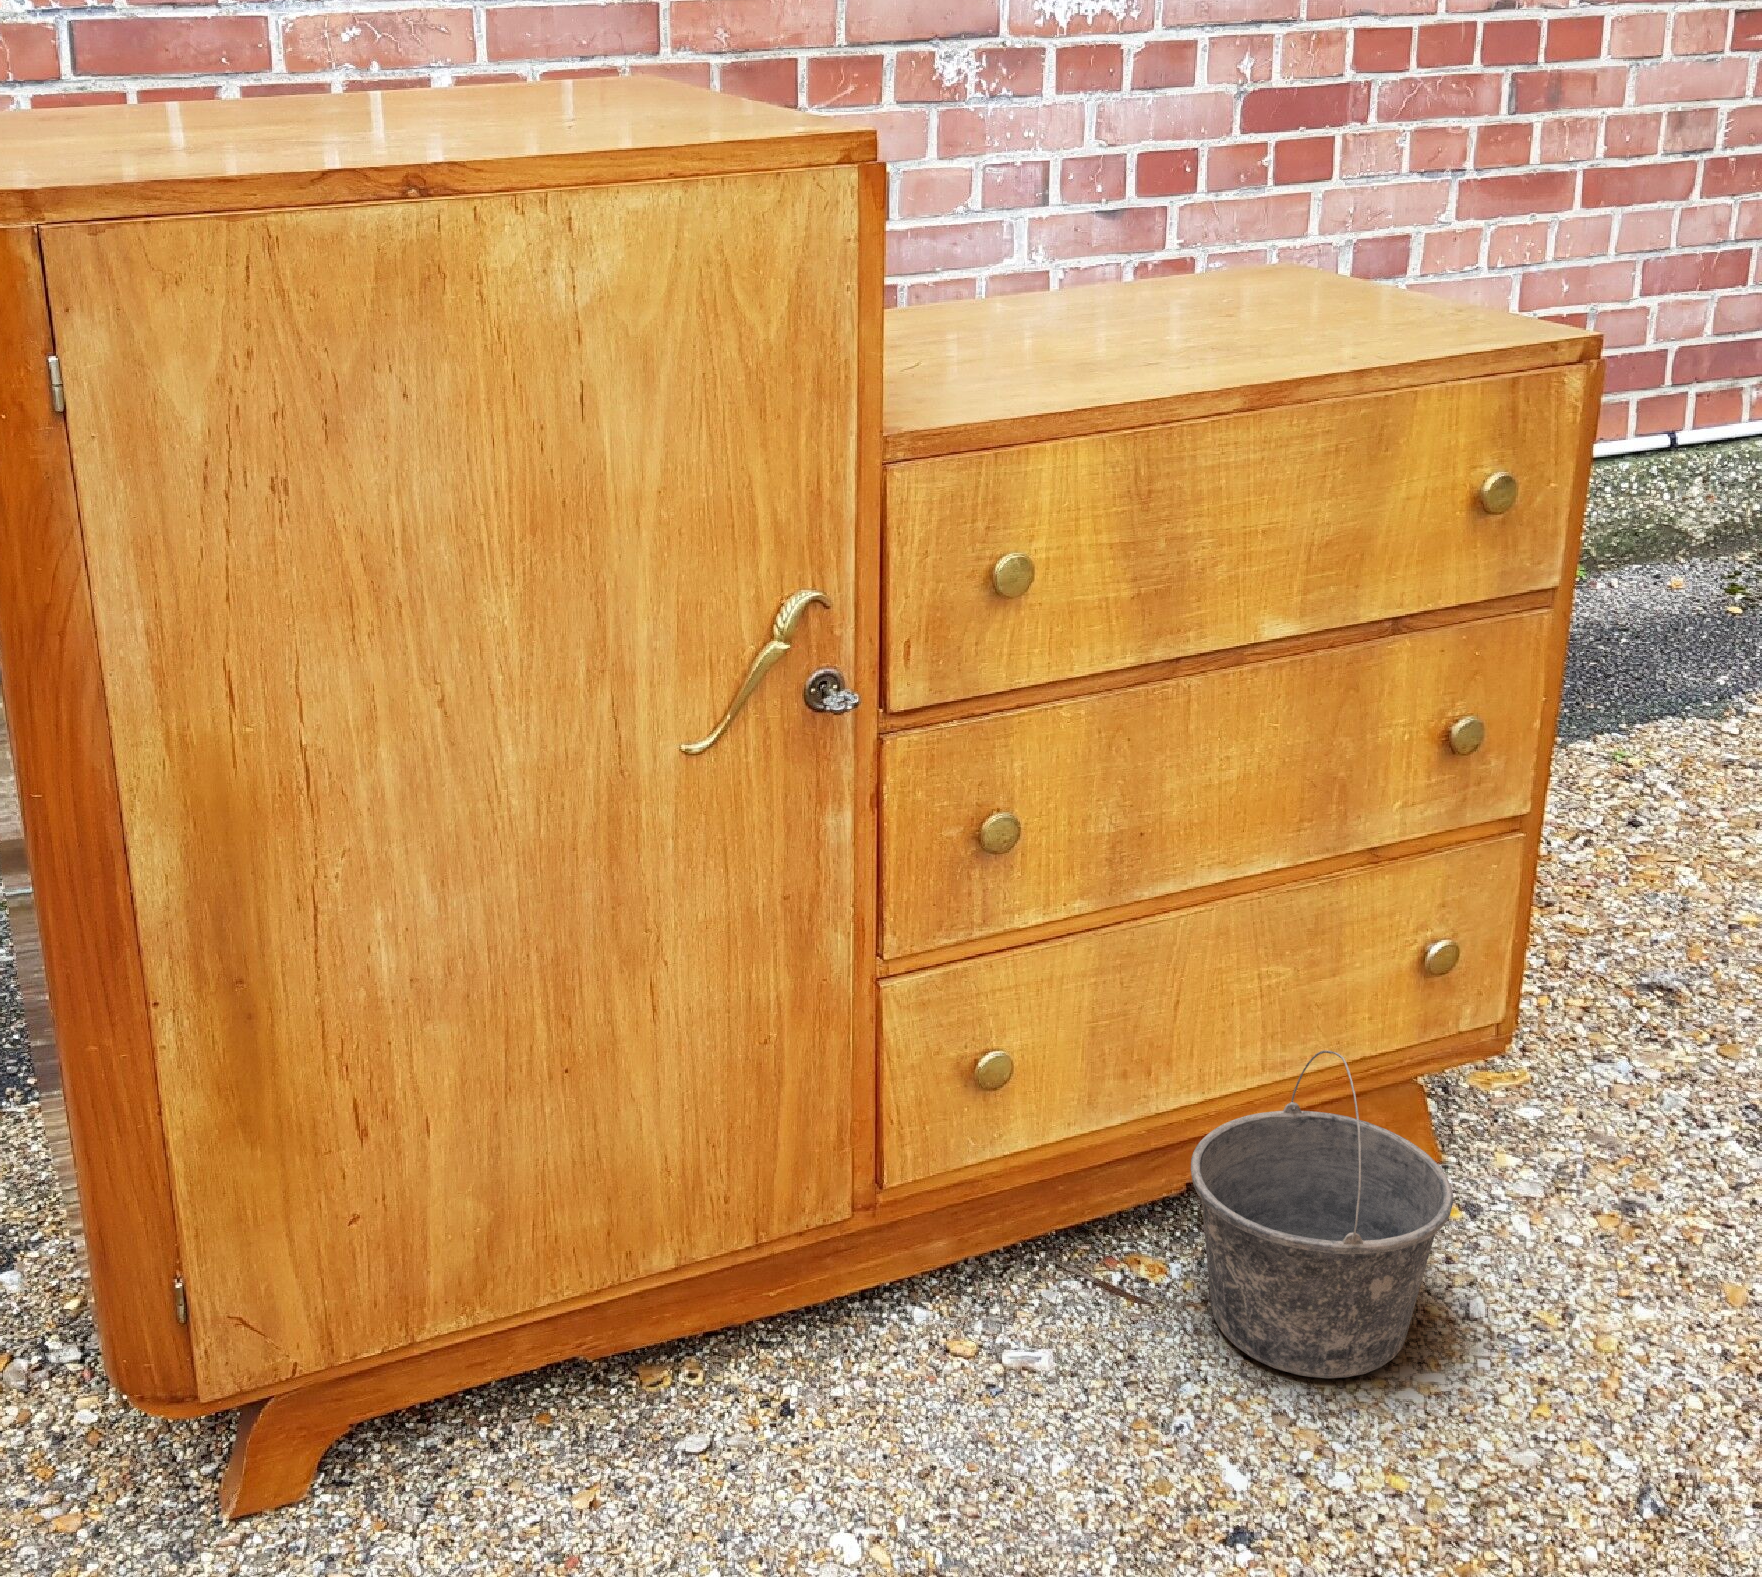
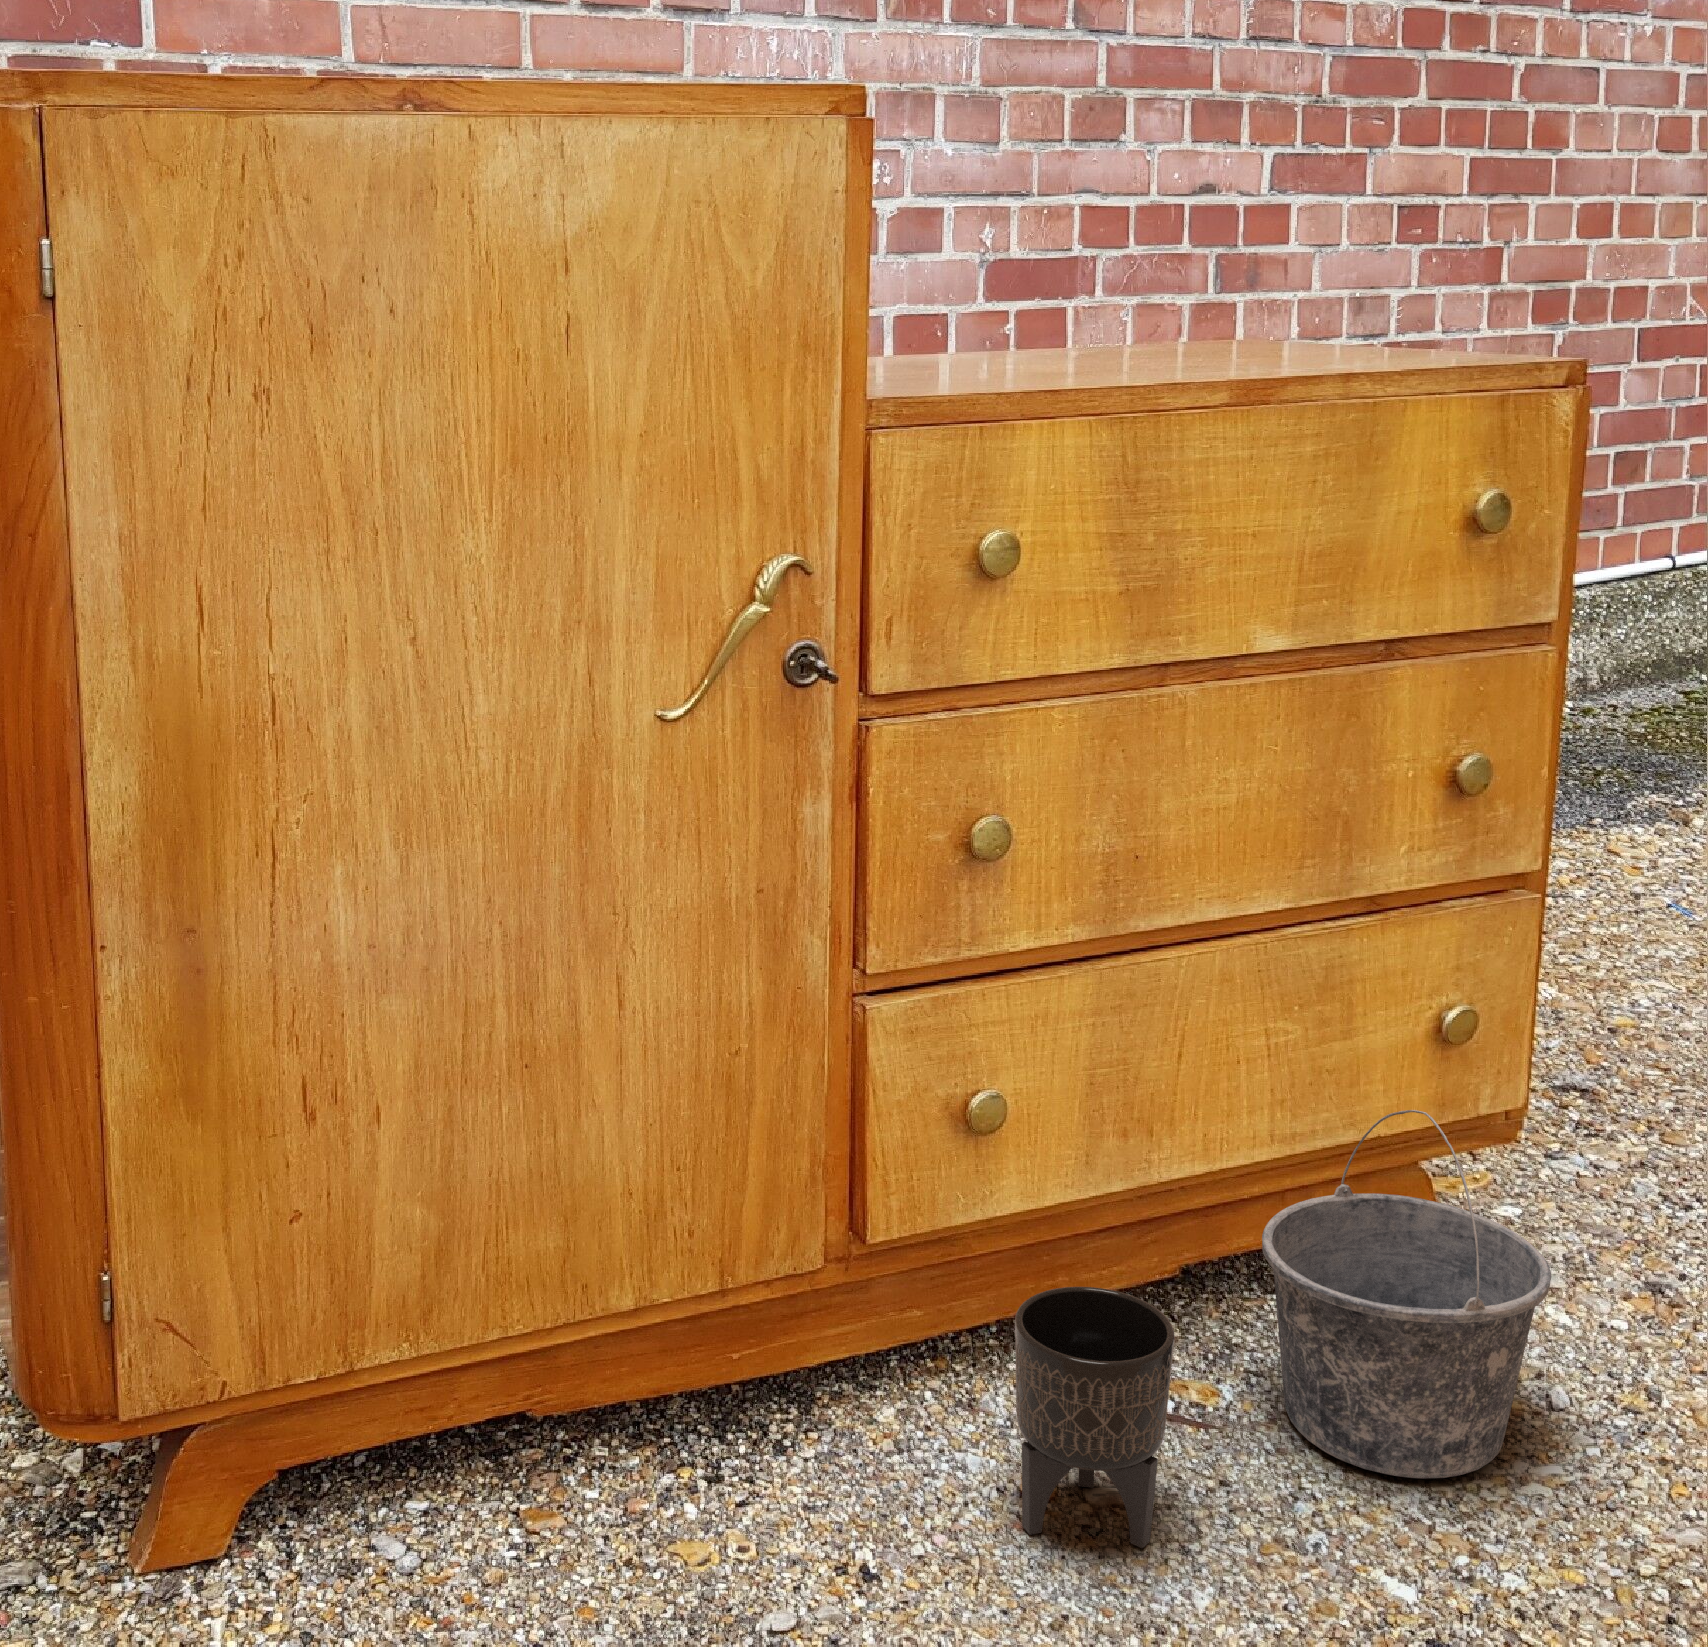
planter: none [925,1186,1063,1414] -> present [1015,1287,1174,1548]

